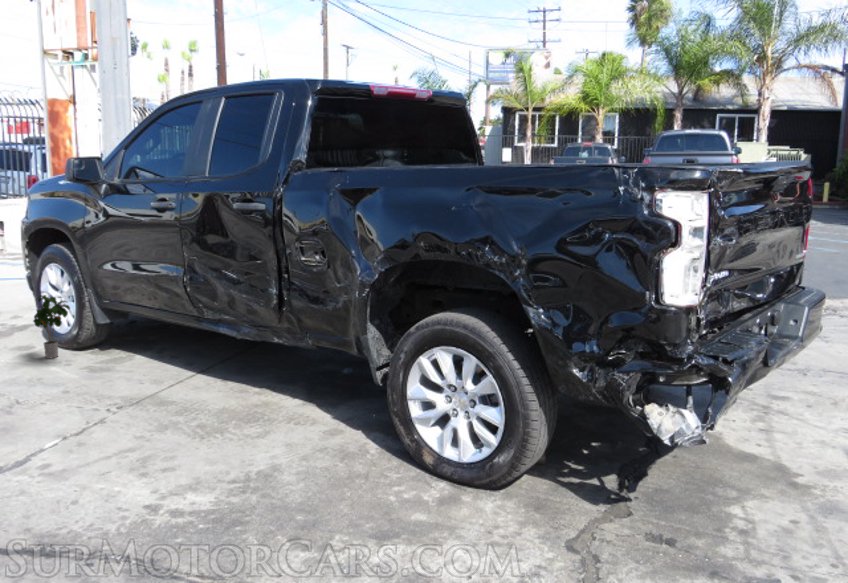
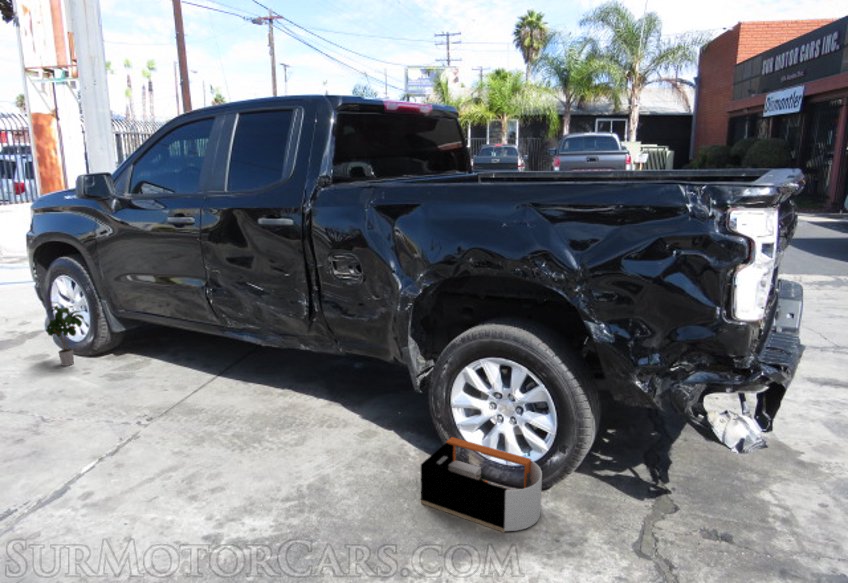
storage bin: none [364,431,485,522] -> present [421,437,542,532]

